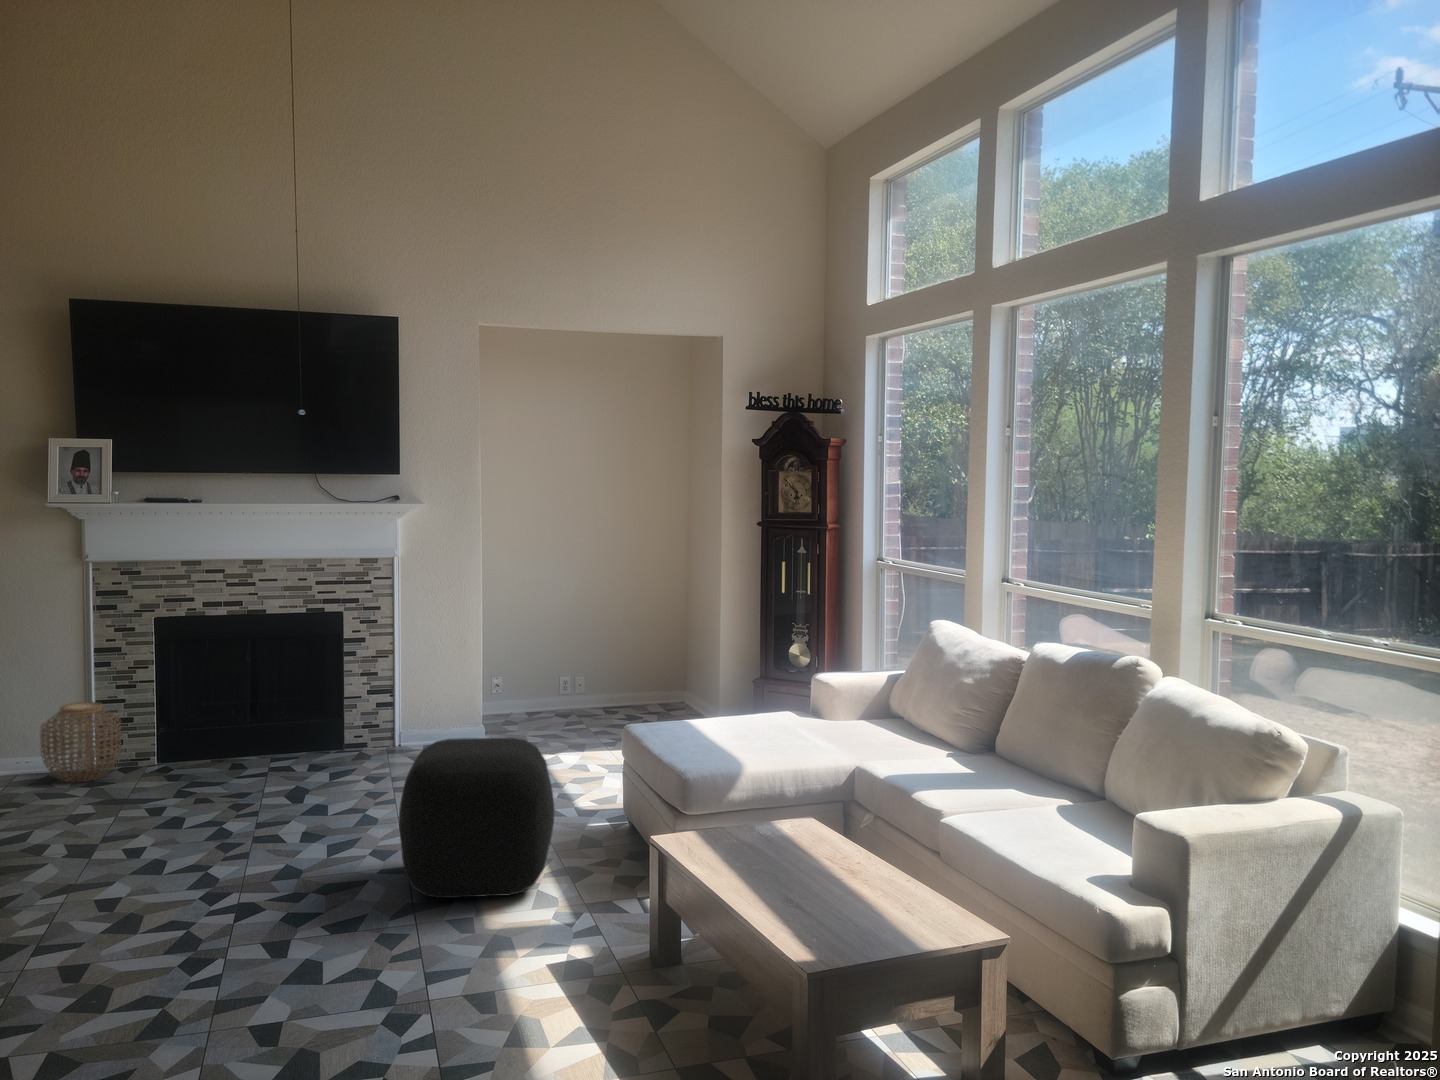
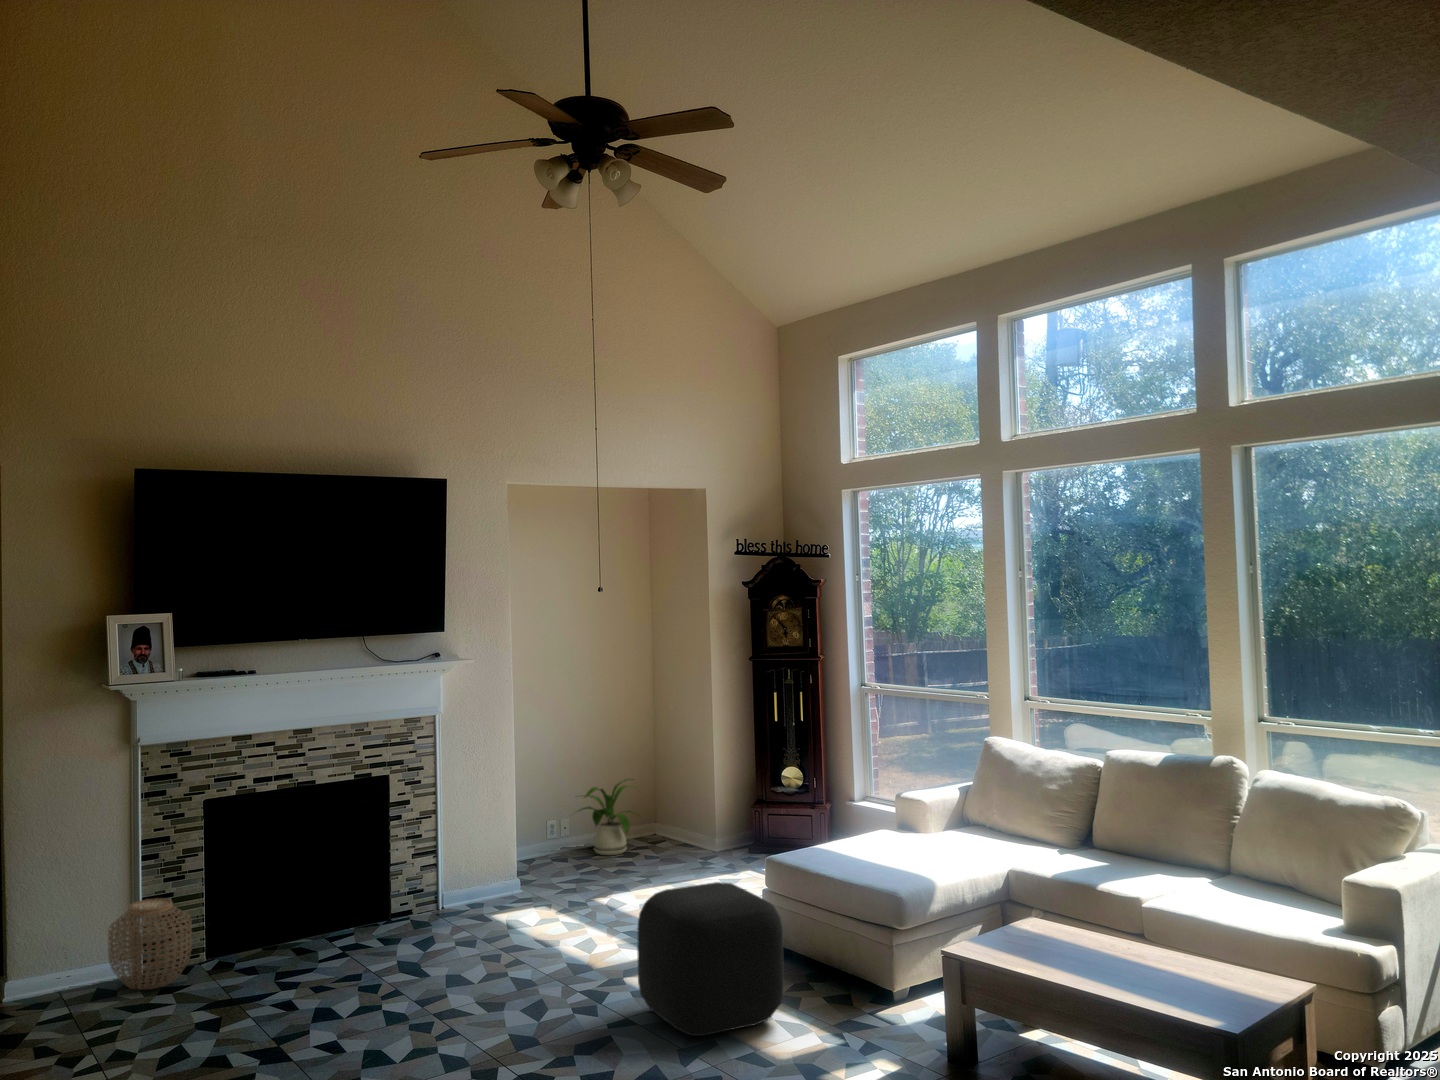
house plant: none [588,642,659,716] -> present [581,779,630,855]

